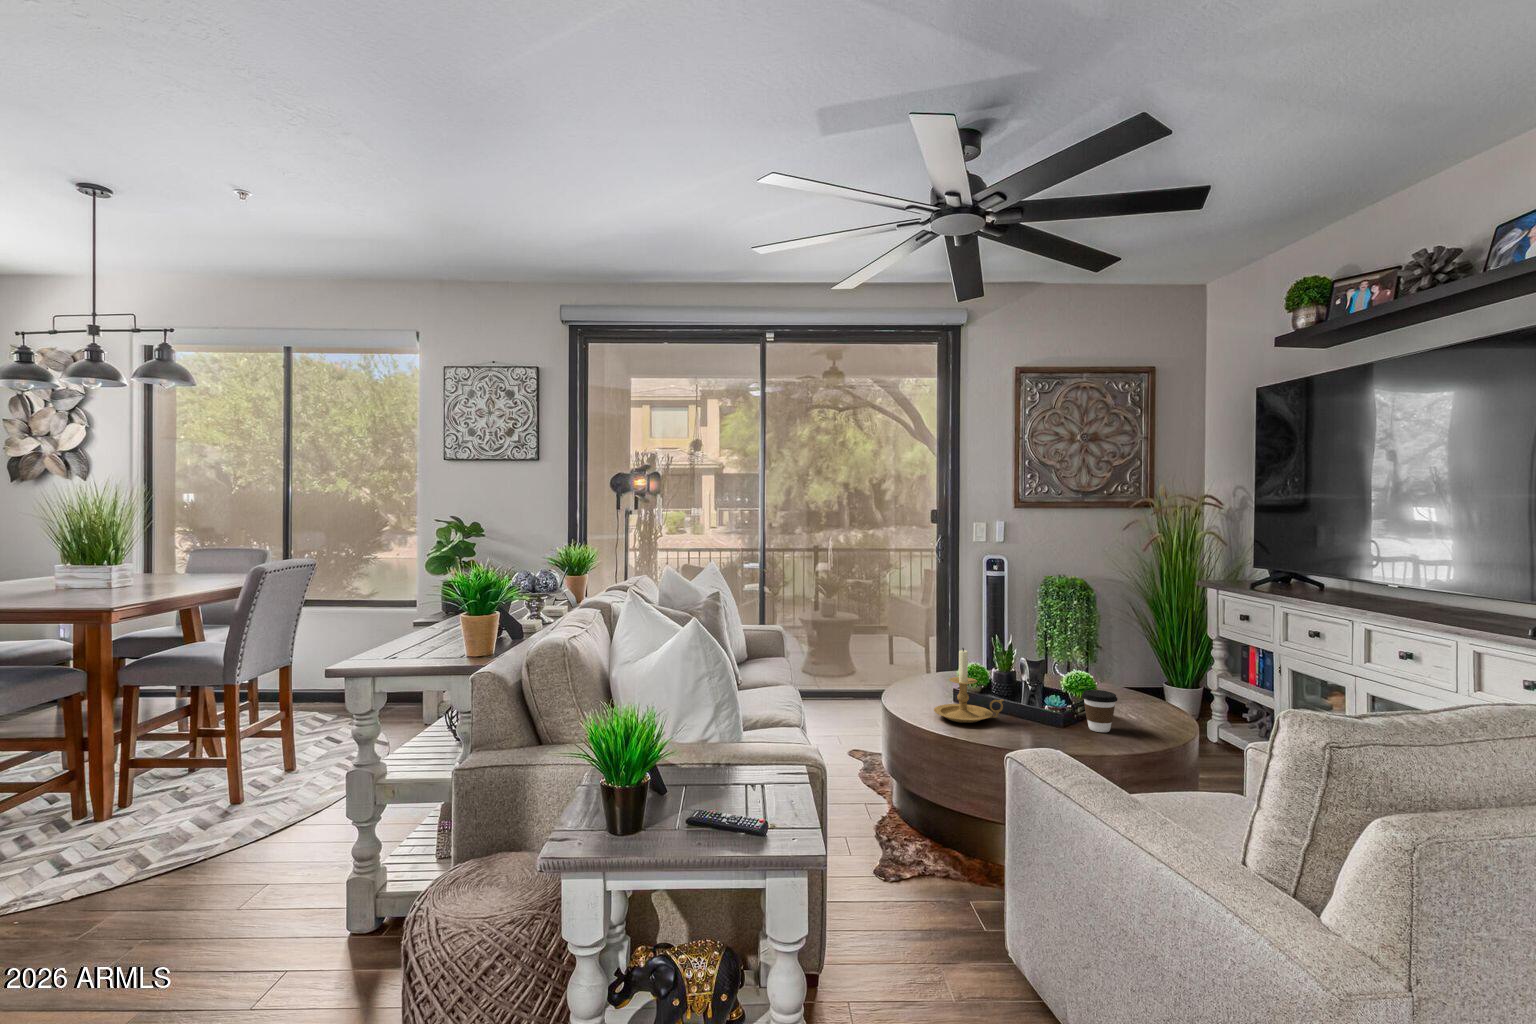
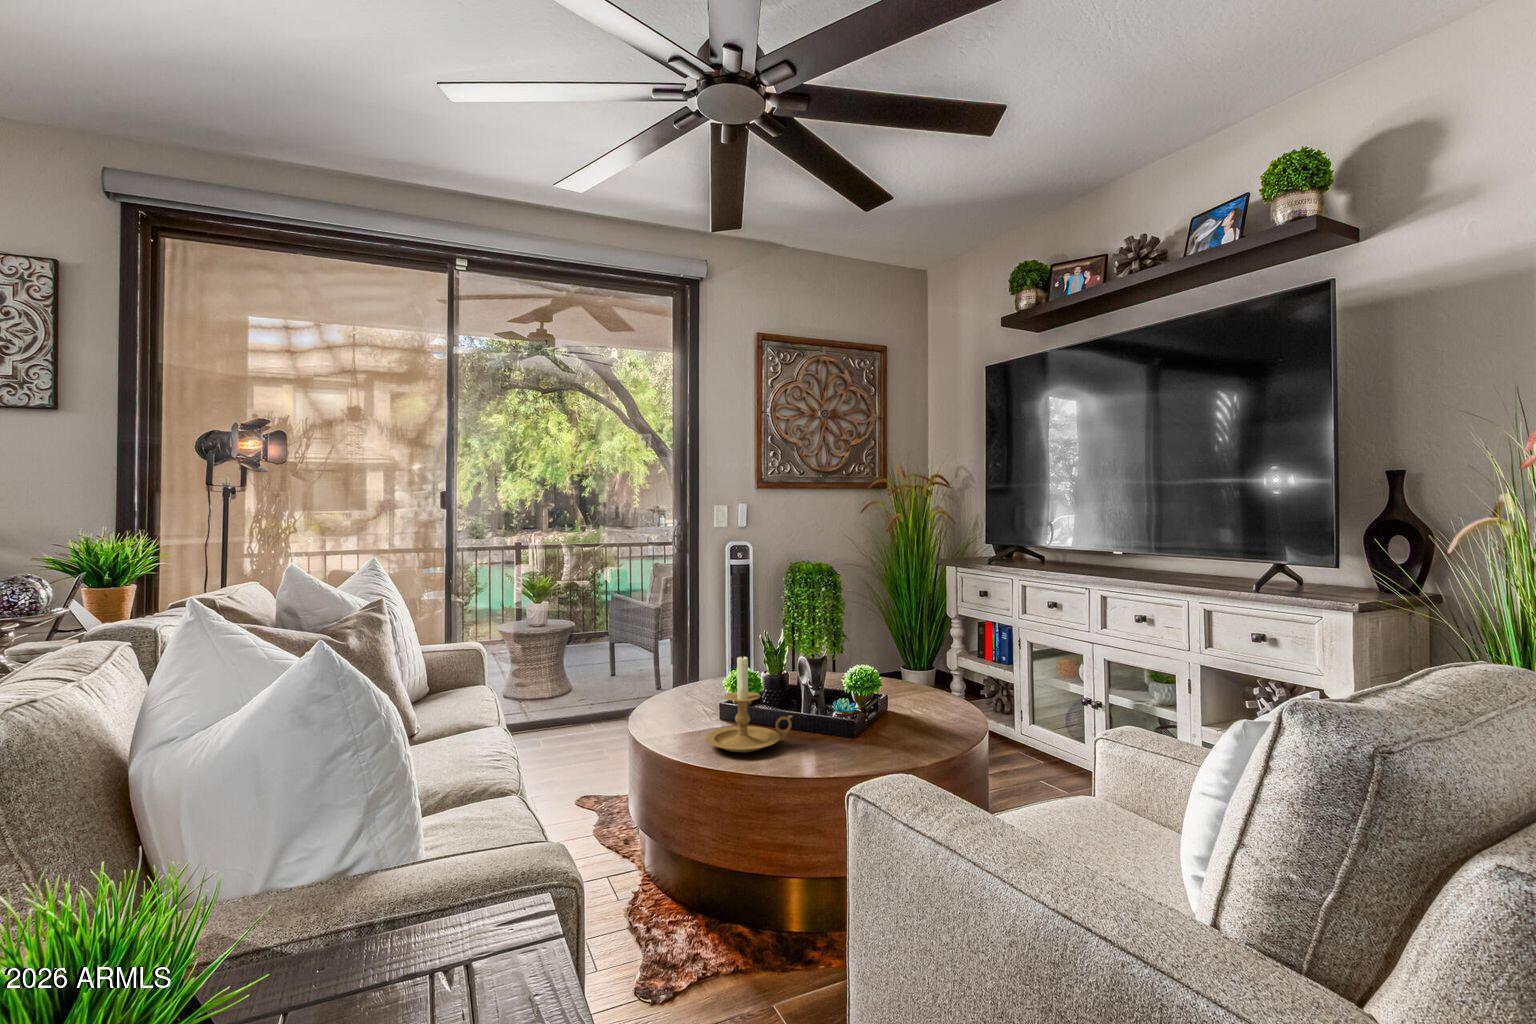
coffee cup: present [1082,690,1118,732] -> none [882,691,922,743]

